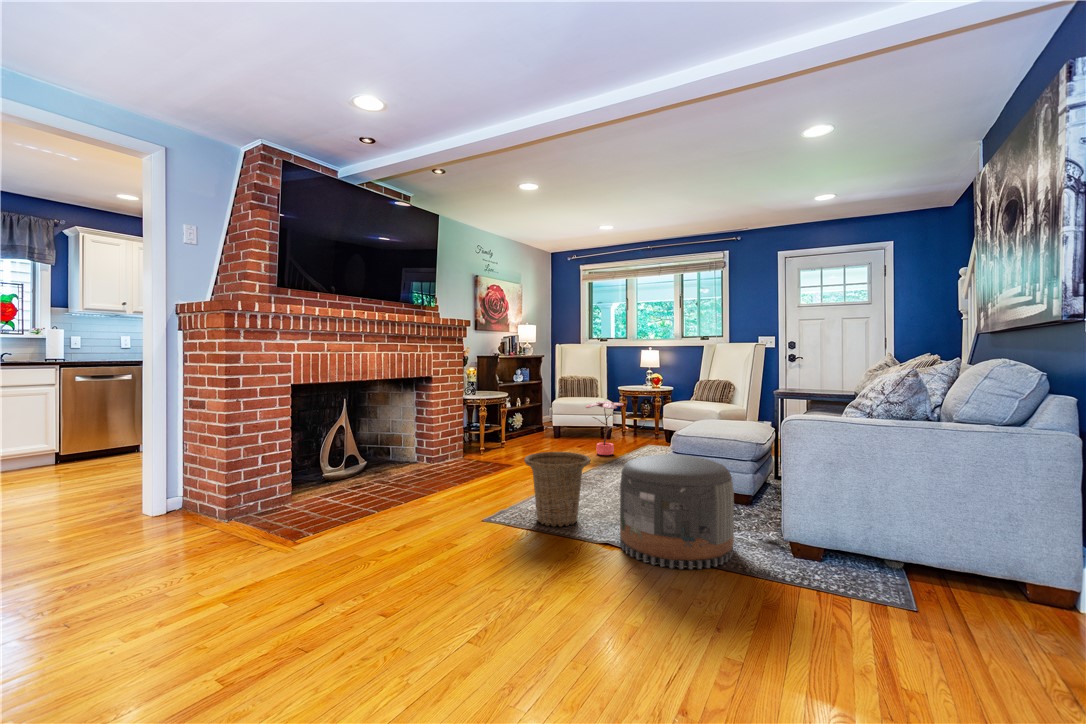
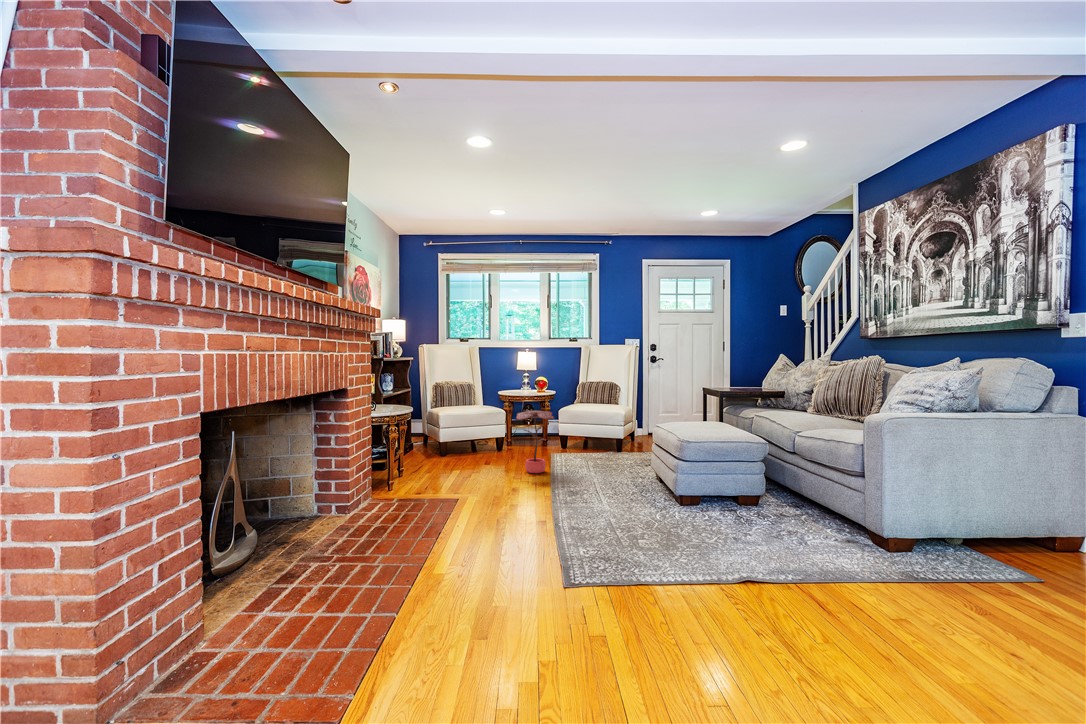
basket: present [524,452,590,526] -> none [609,479,696,580]
pouf: present [620,454,734,569] -> none [748,469,890,605]

